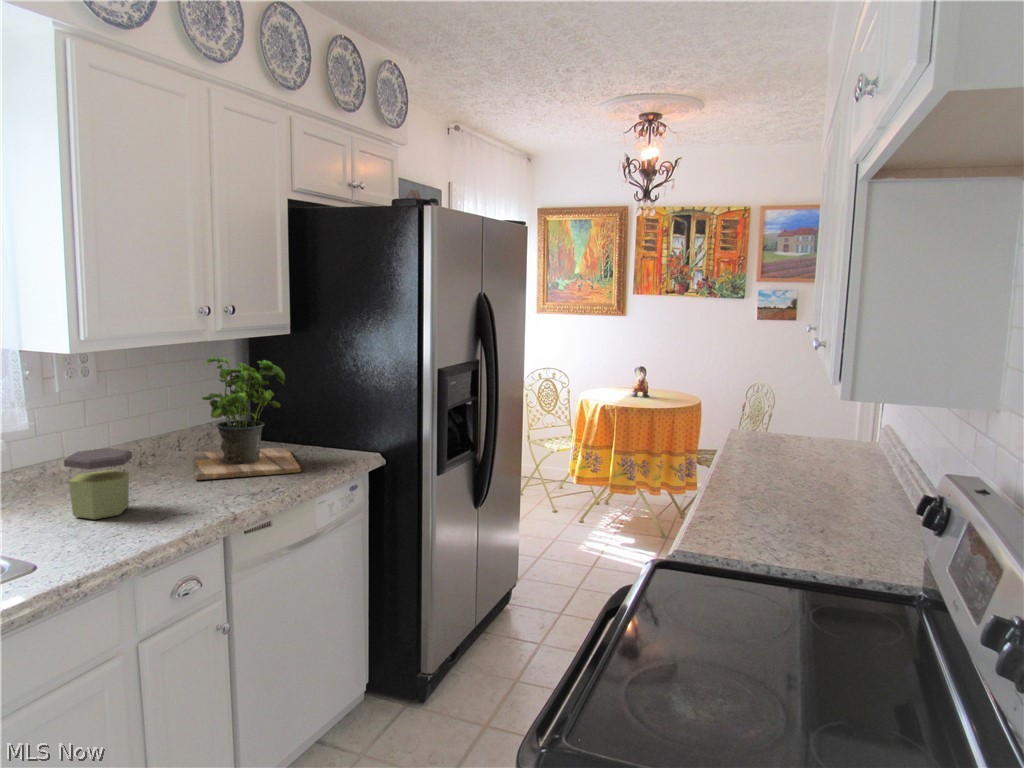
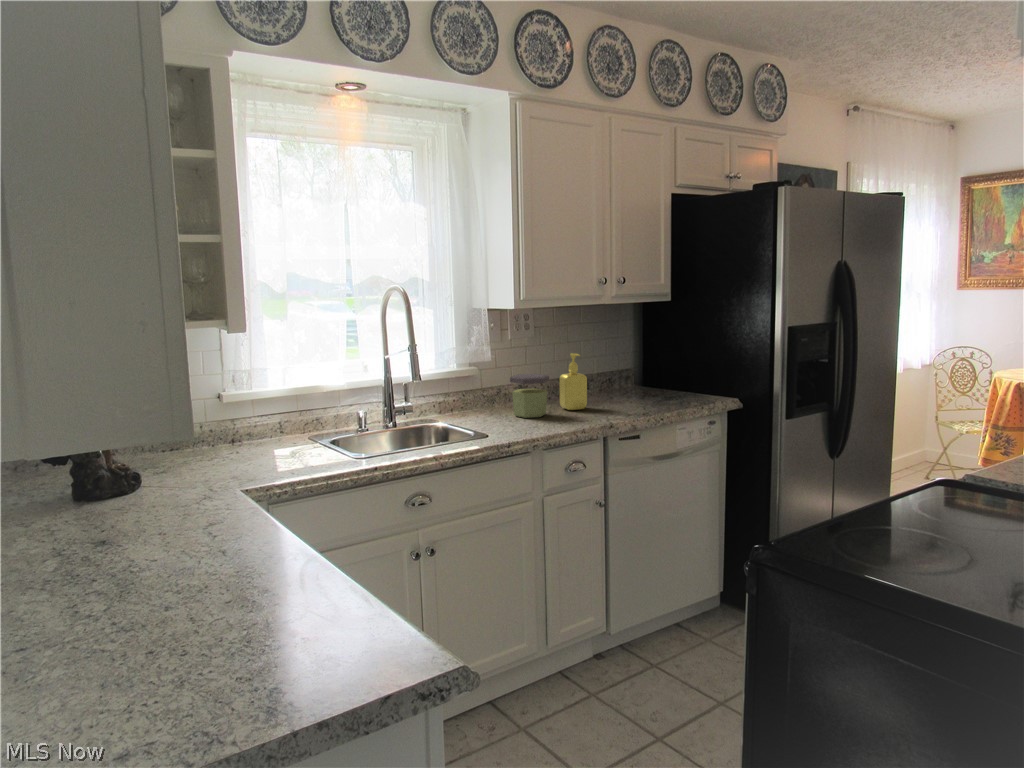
potted plant: present [194,357,301,480] -> none [592,317,667,405]
soap dispenser: none [146,413,190,495] -> present [560,353,587,410]

